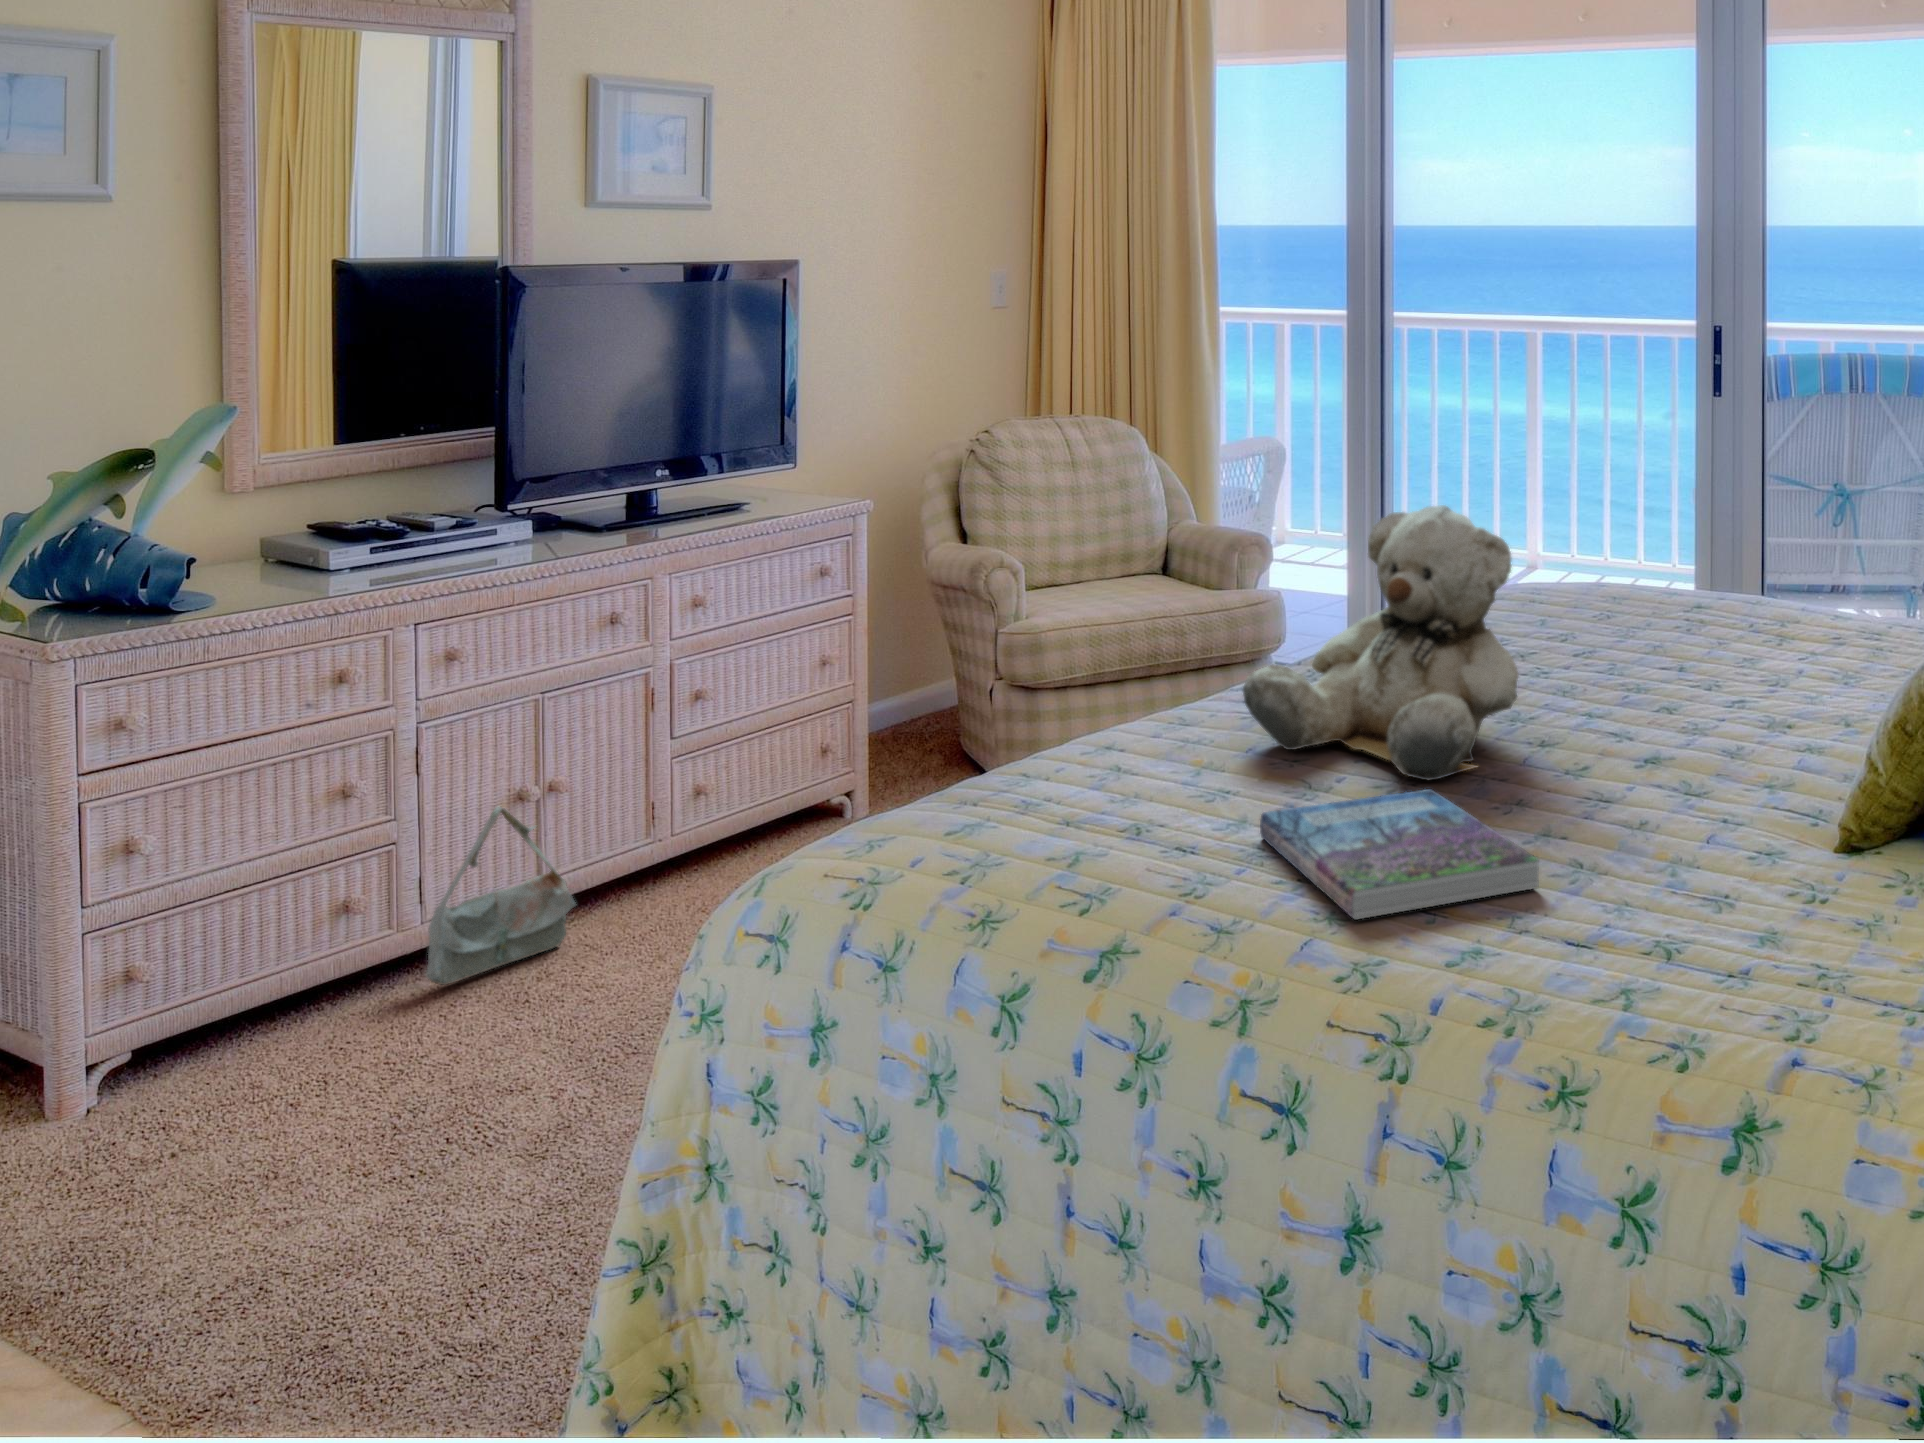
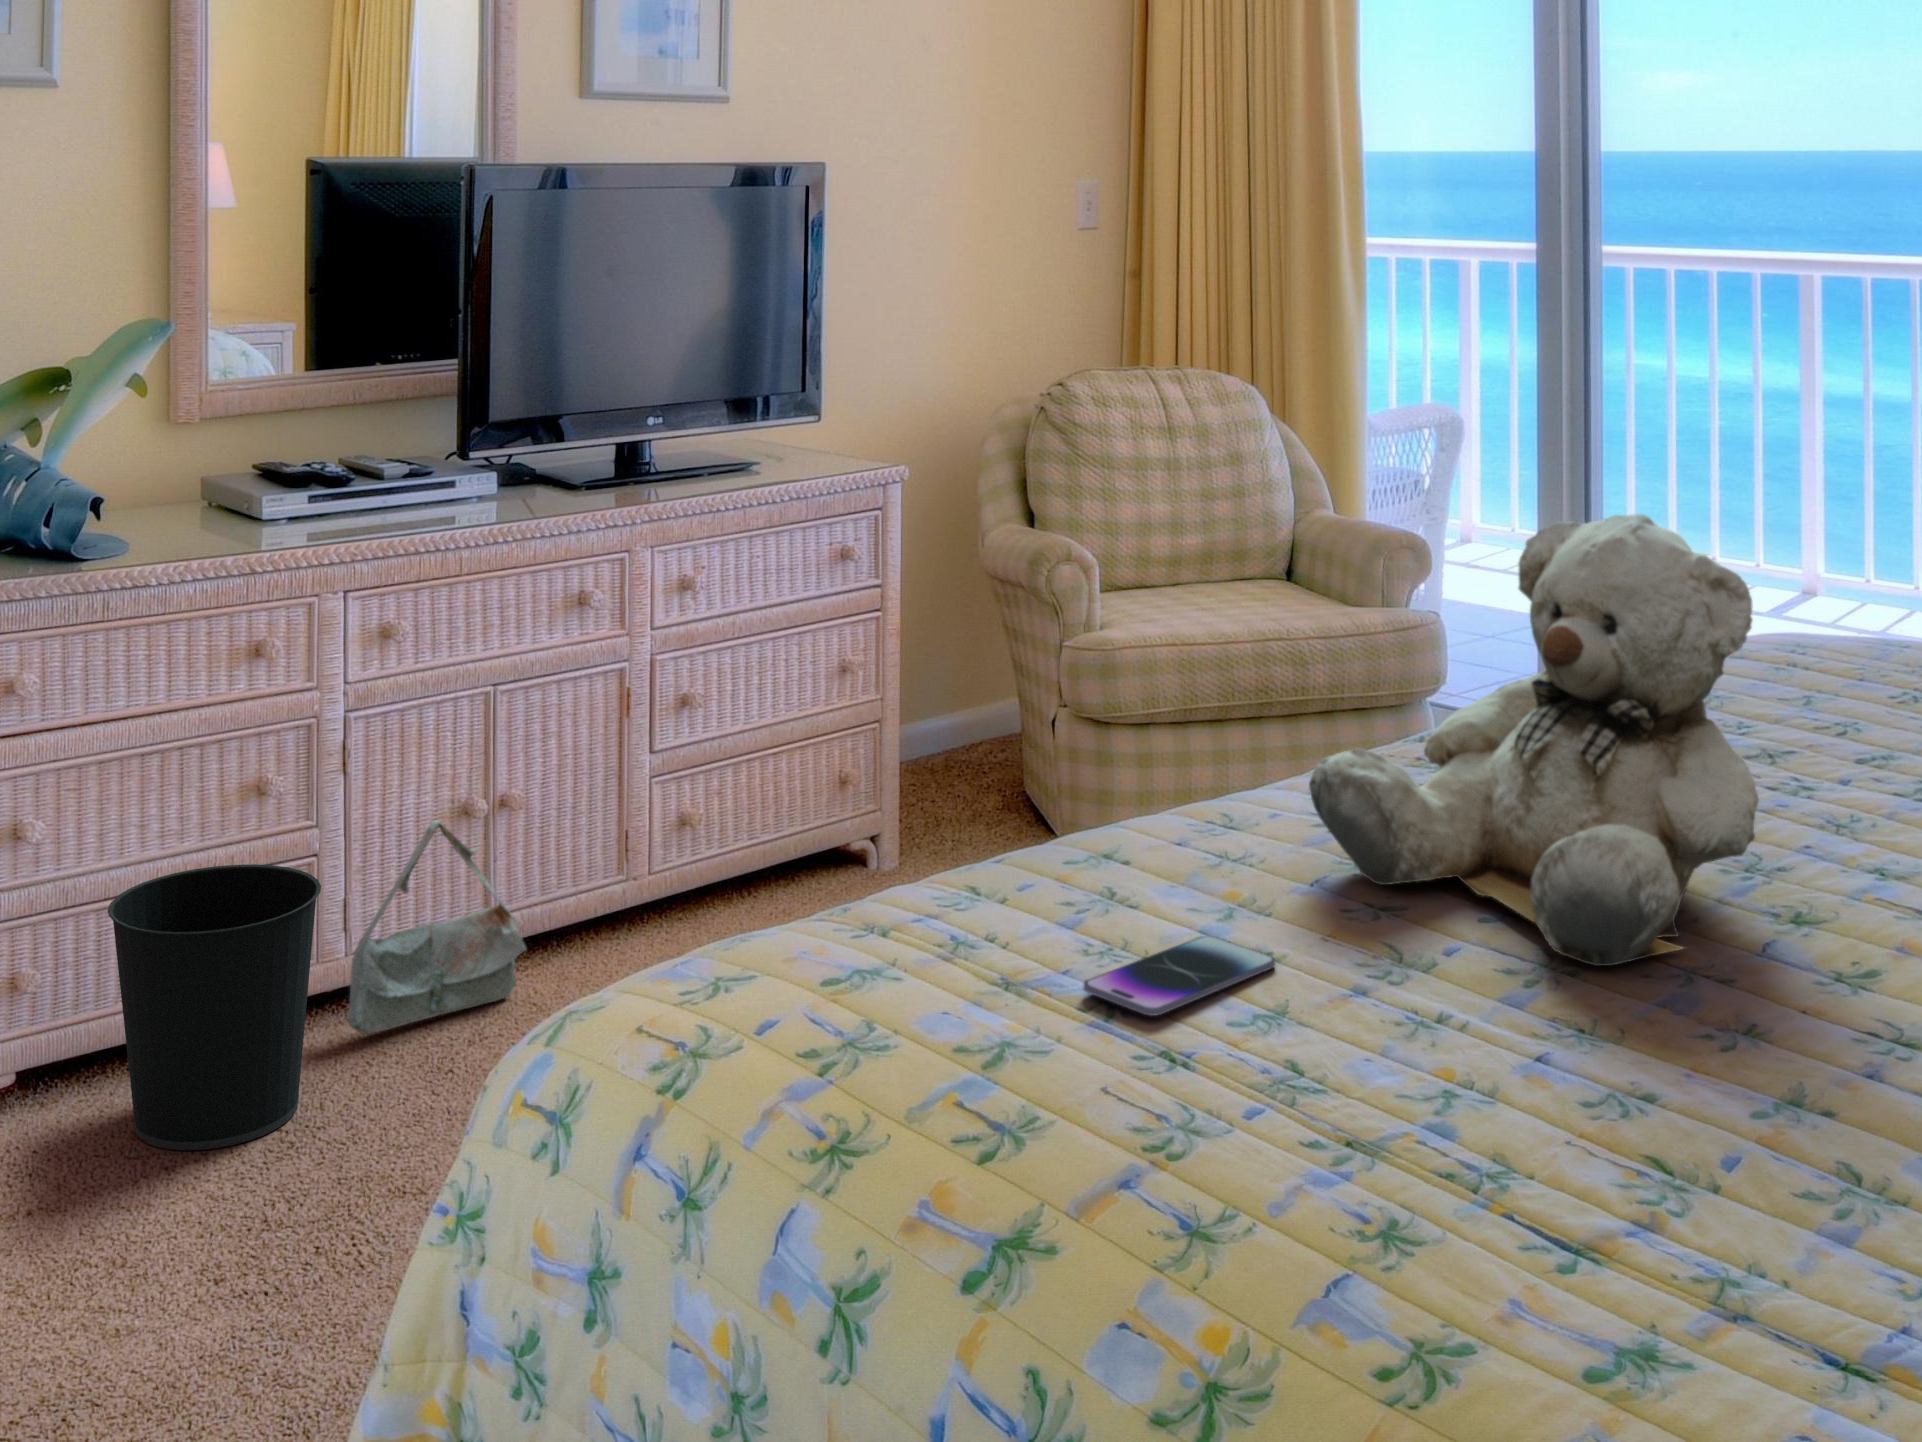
smartphone: none [1118,787,1235,832] -> present [1084,936,1275,1016]
book: present [1260,789,1539,920] -> none [1301,989,1779,1243]
wastebasket: none [229,852,418,1088] -> present [108,864,321,1150]

